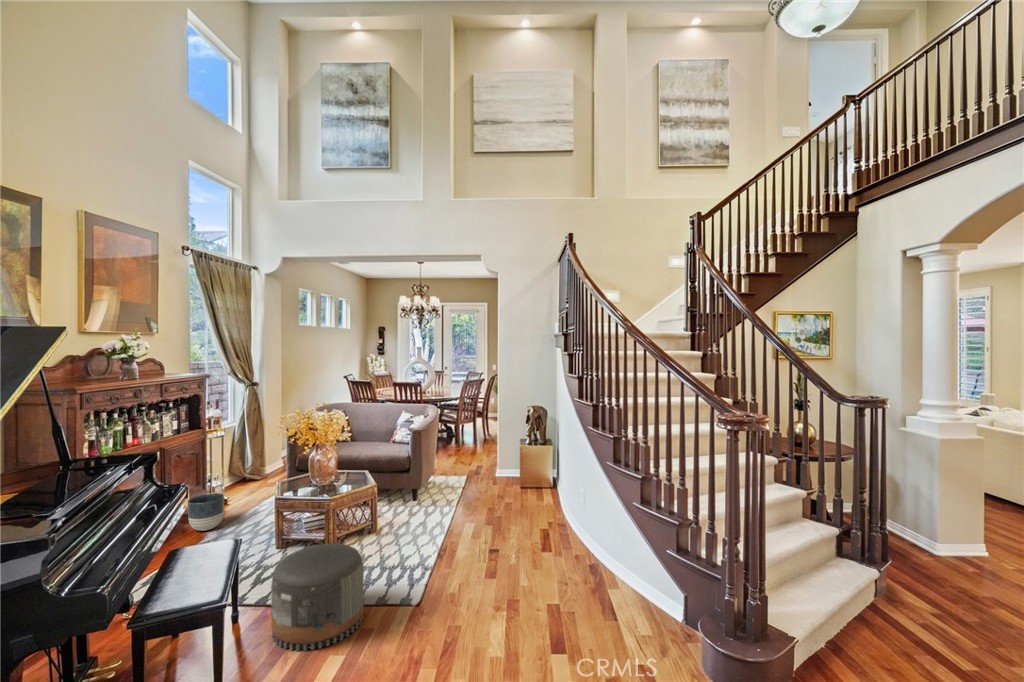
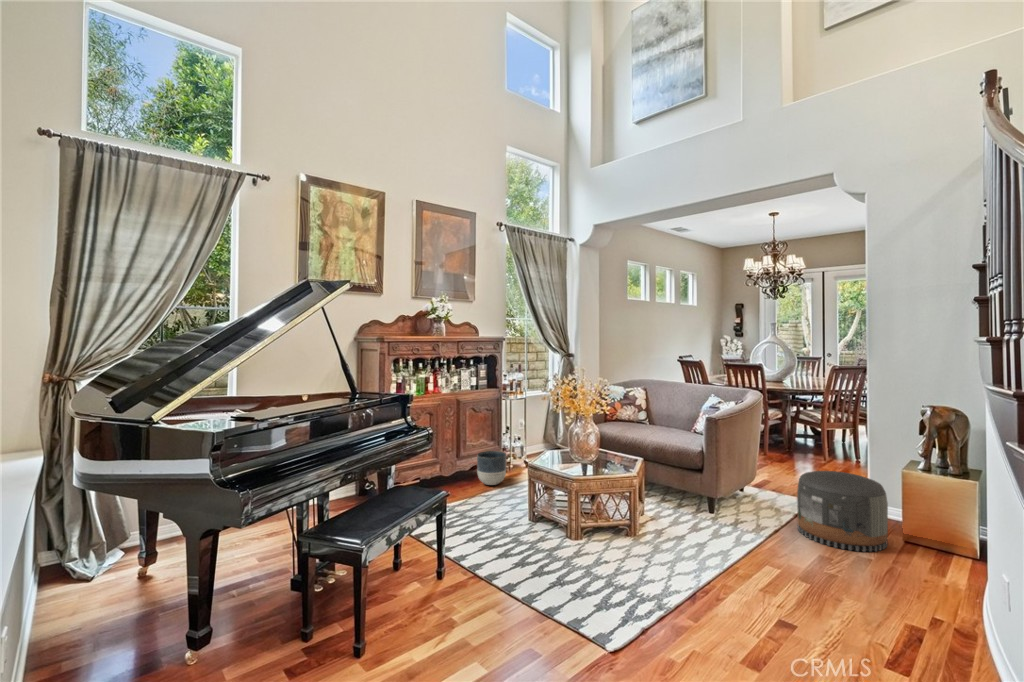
pouf: present [271,544,364,651] -> present [797,471,888,552]

